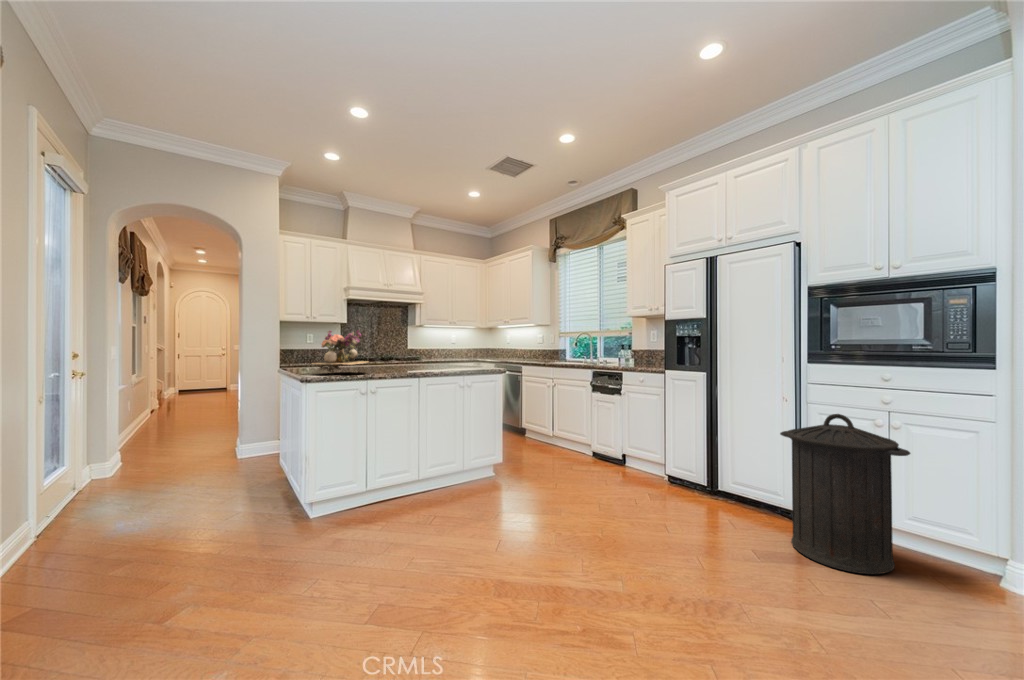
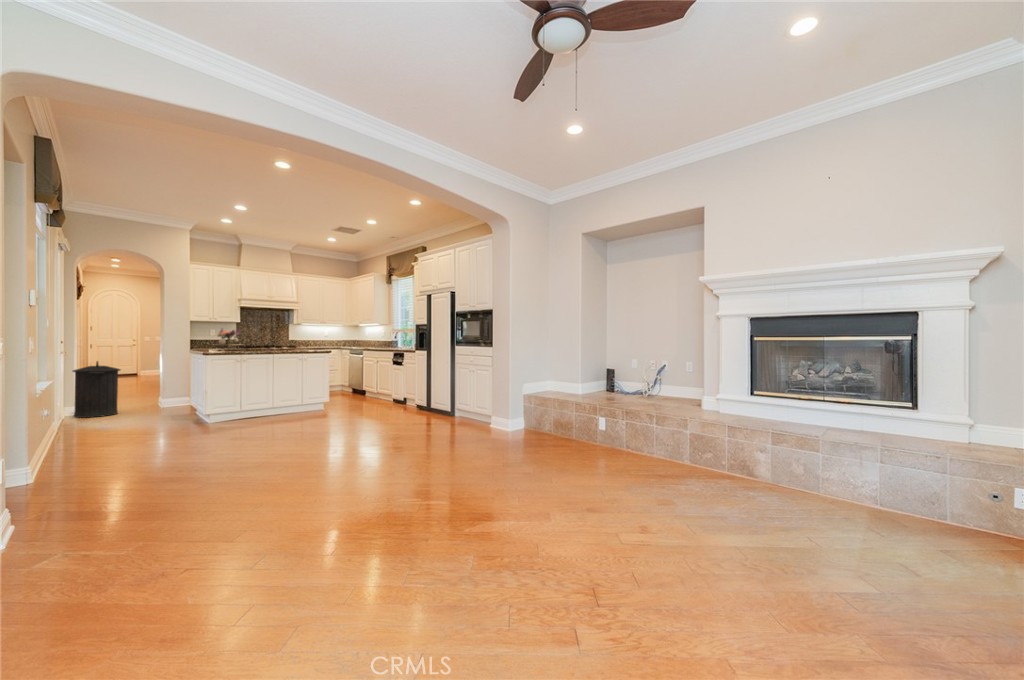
trash can: present [780,414,910,574] -> present [73,361,121,418]

